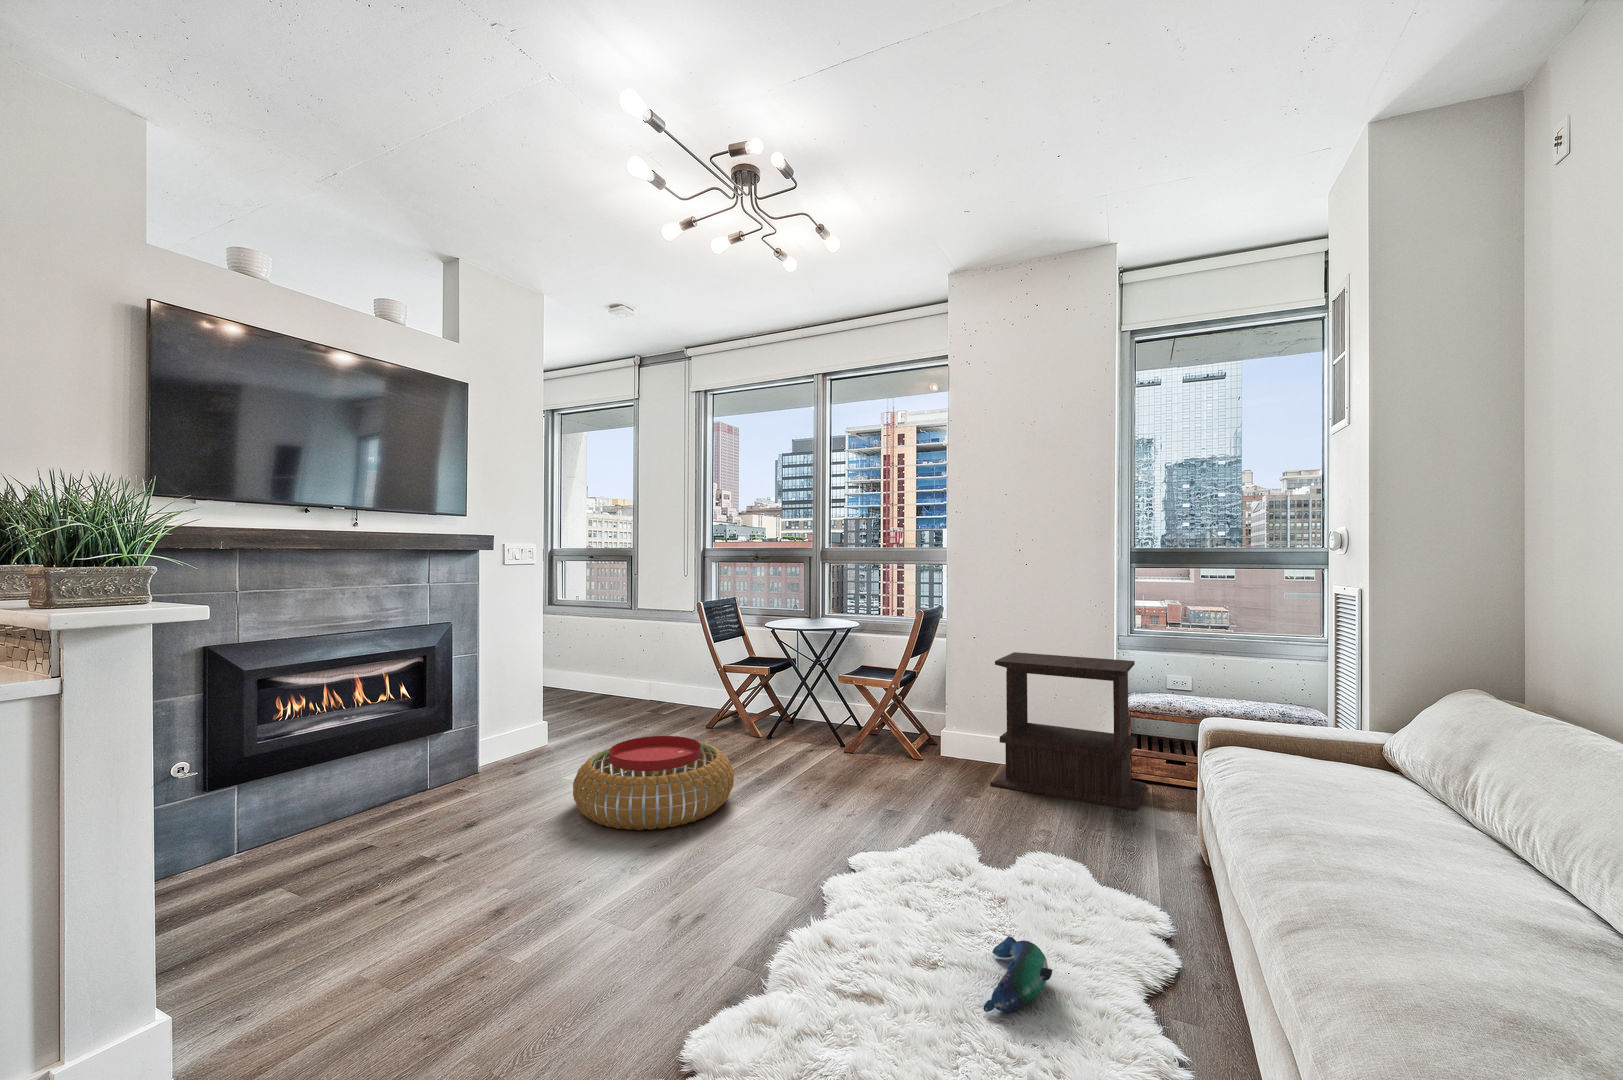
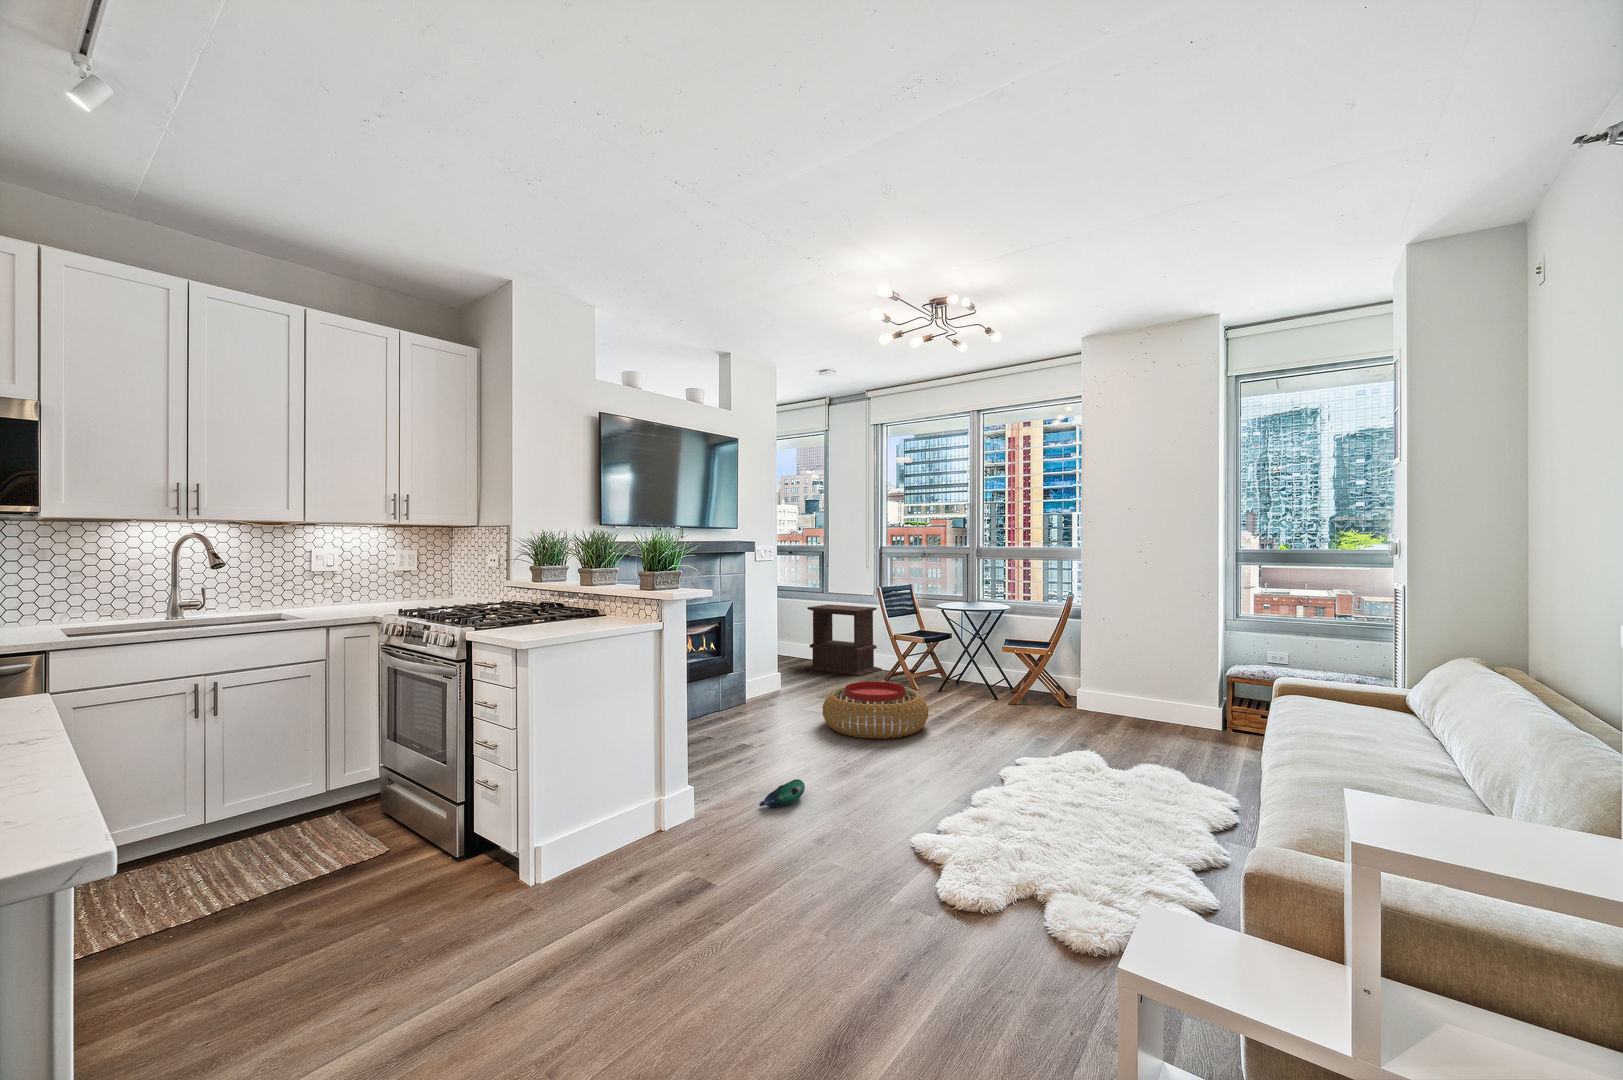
side table: present [990,652,1146,811] -> present [805,605,882,676]
plush toy: present [983,936,1053,1012] -> present [759,779,805,807]

